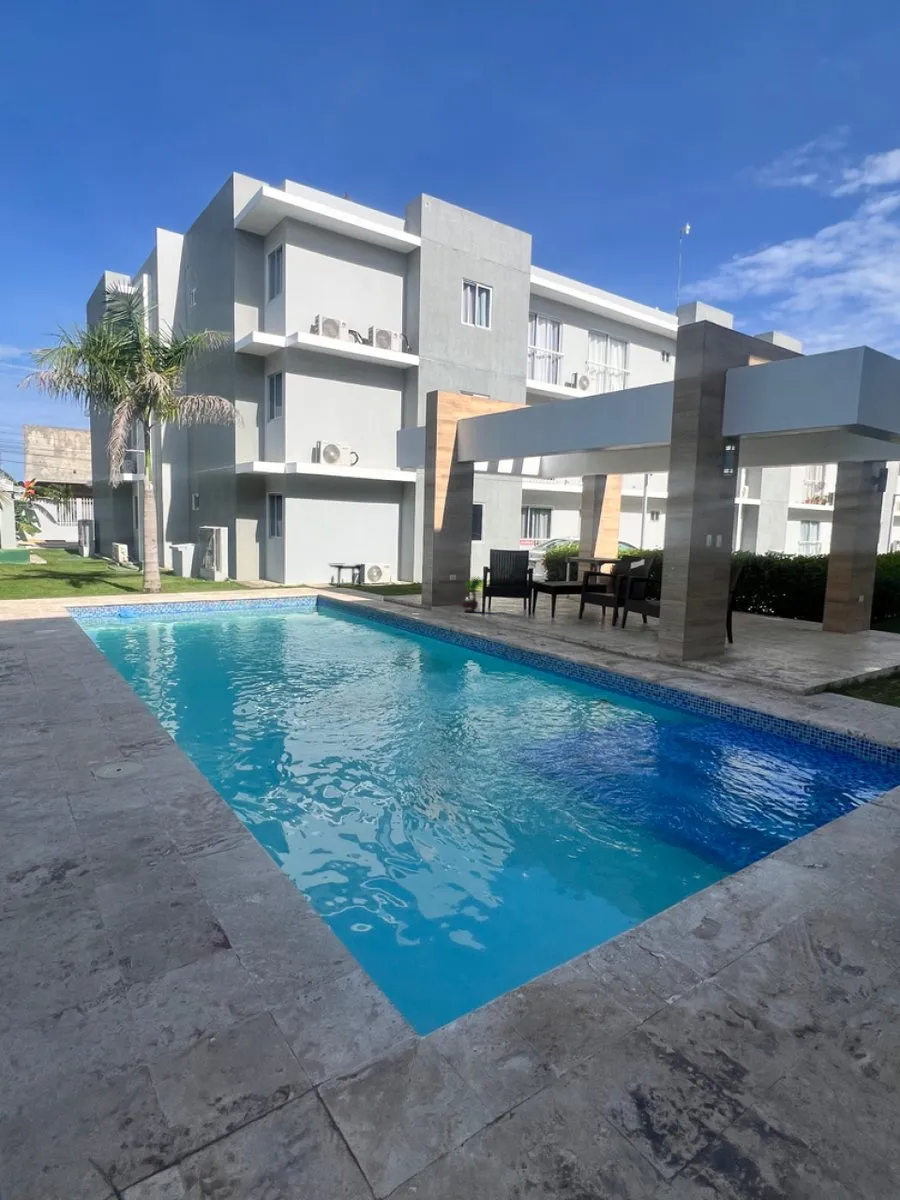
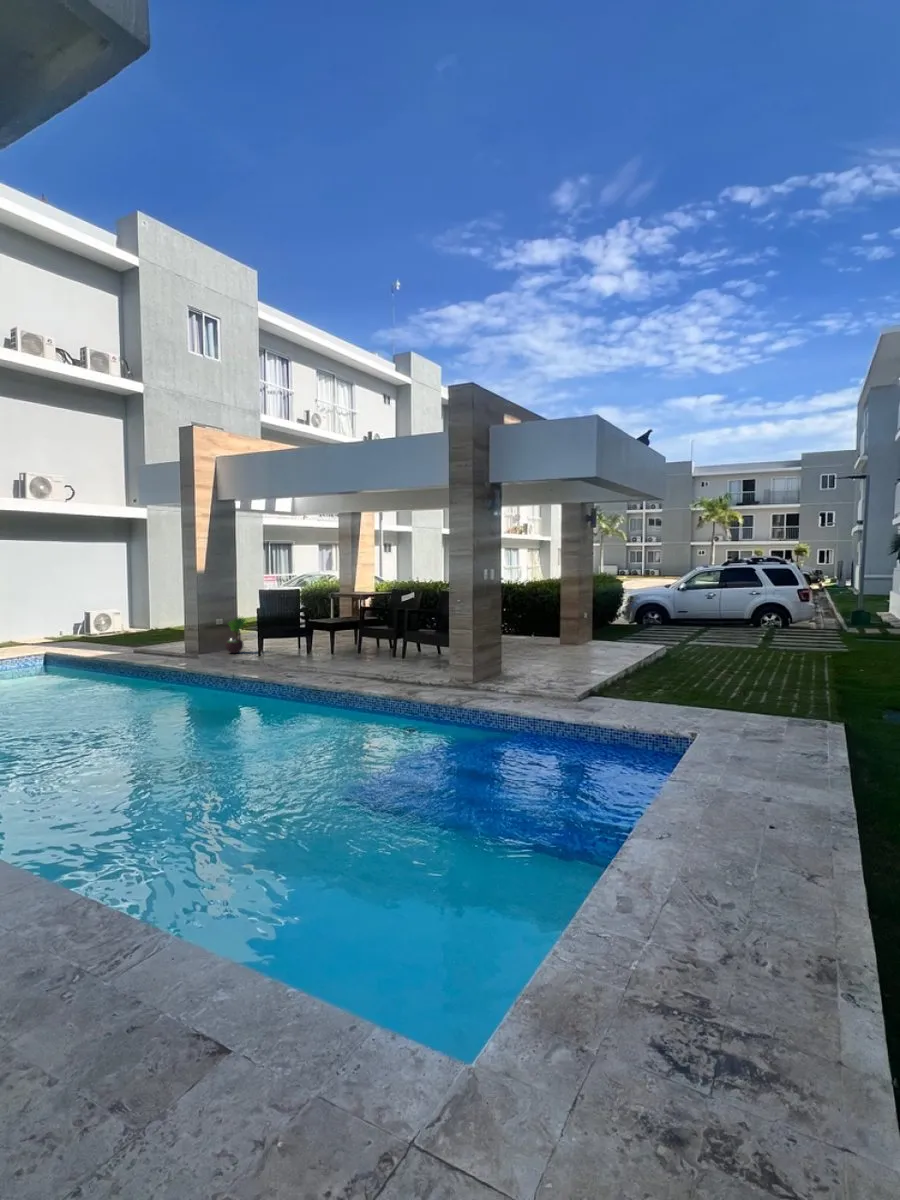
round table: present [330,563,363,586] -> none [46,611,93,638]

